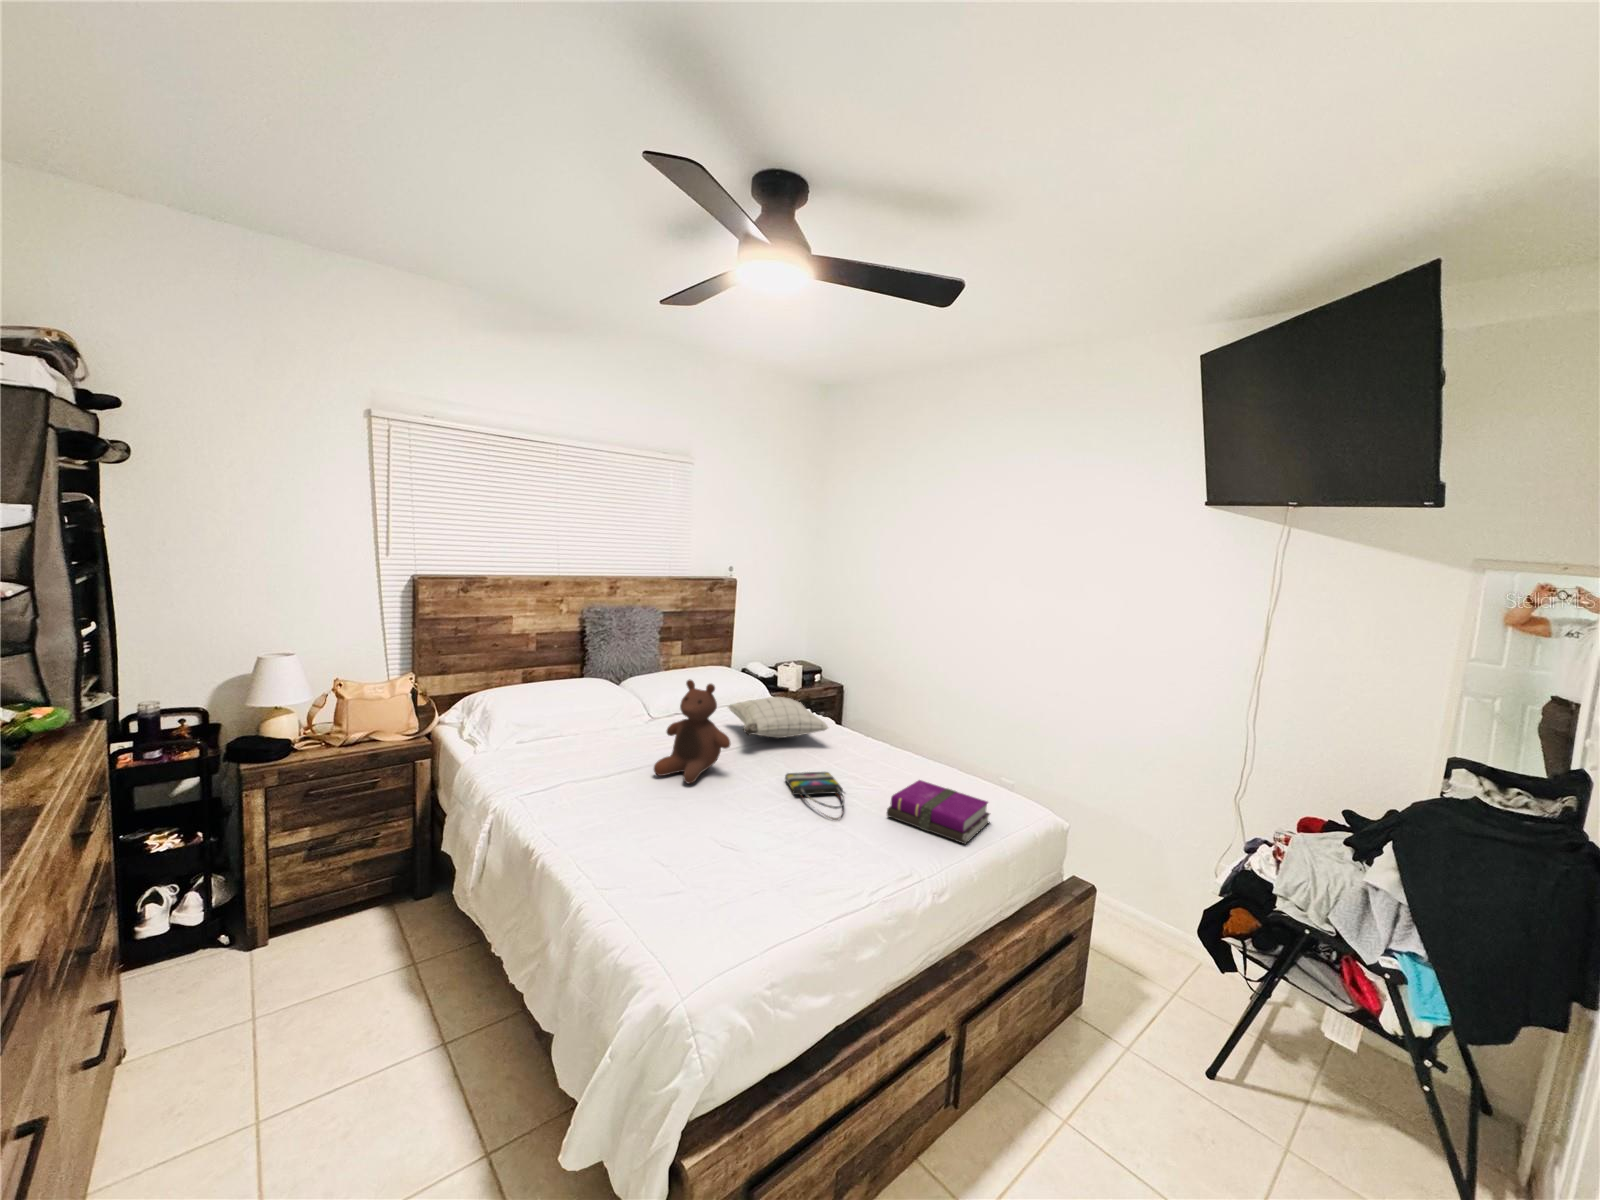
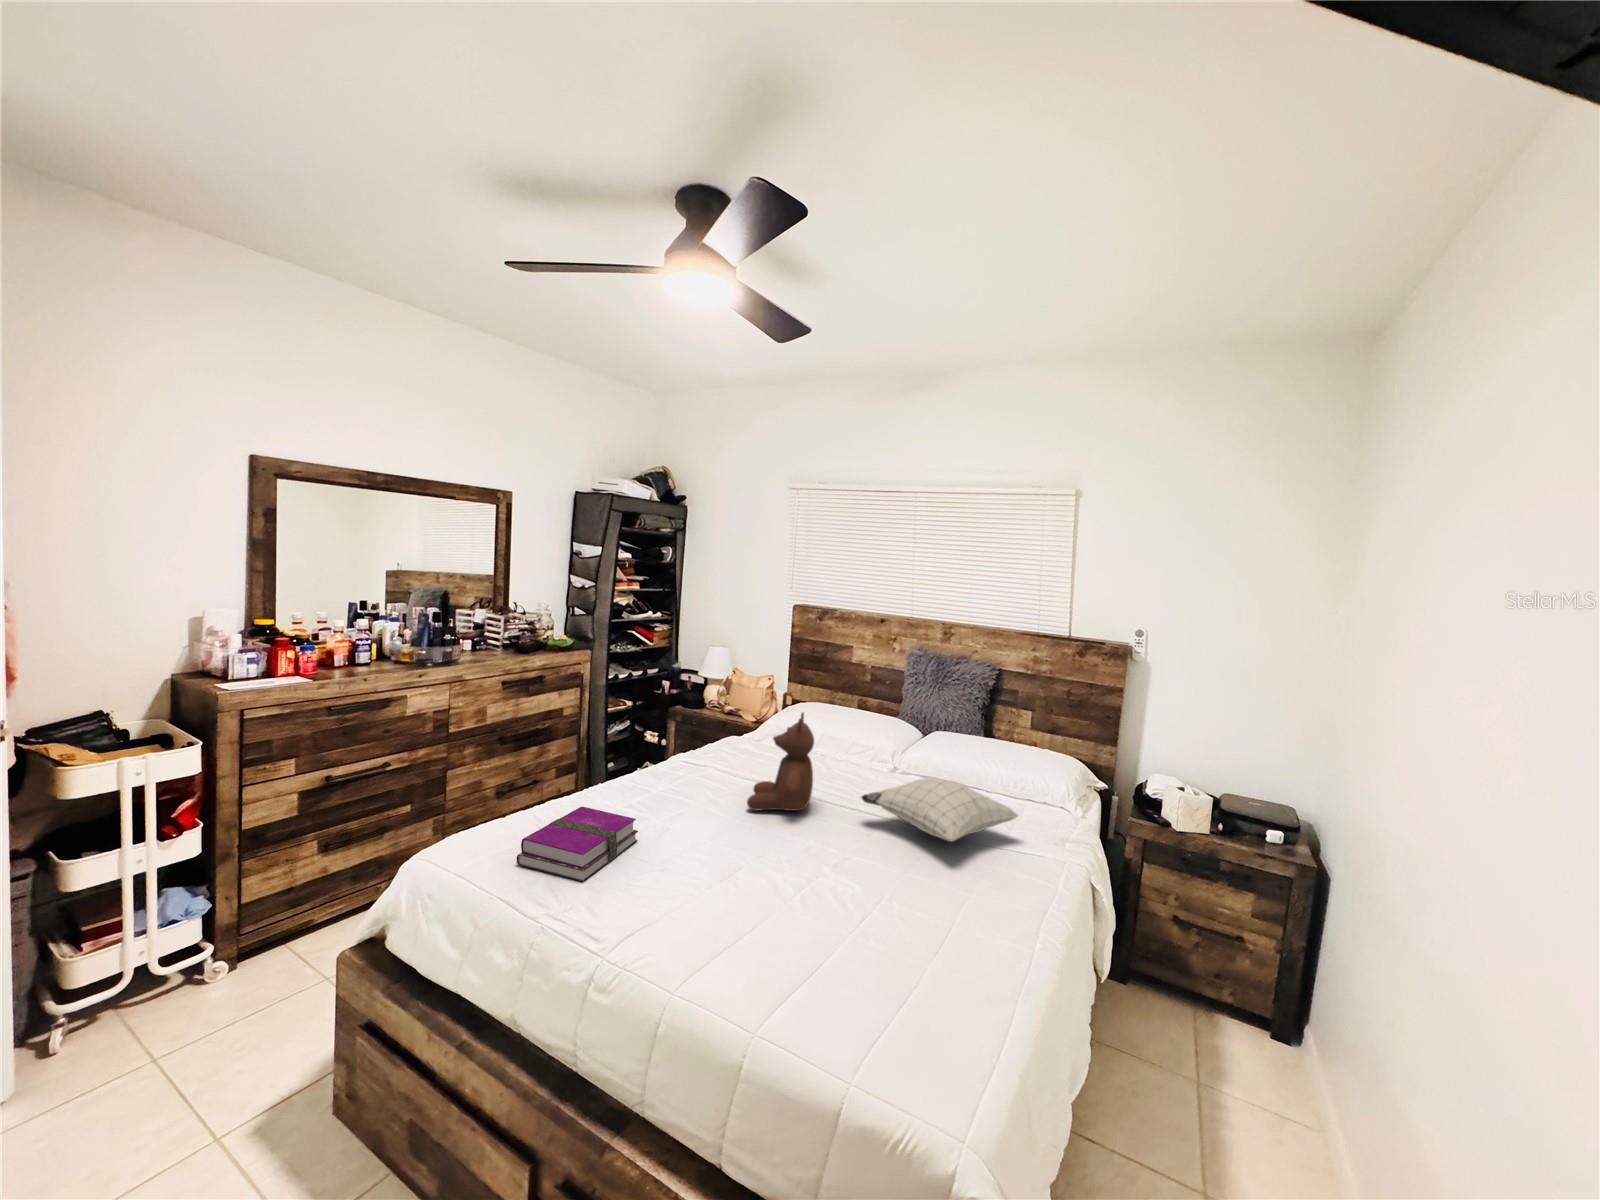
tote bag: present [785,772,844,820] -> none [724,845,844,894]
notebook: present [887,780,990,844] -> present [517,807,638,882]

